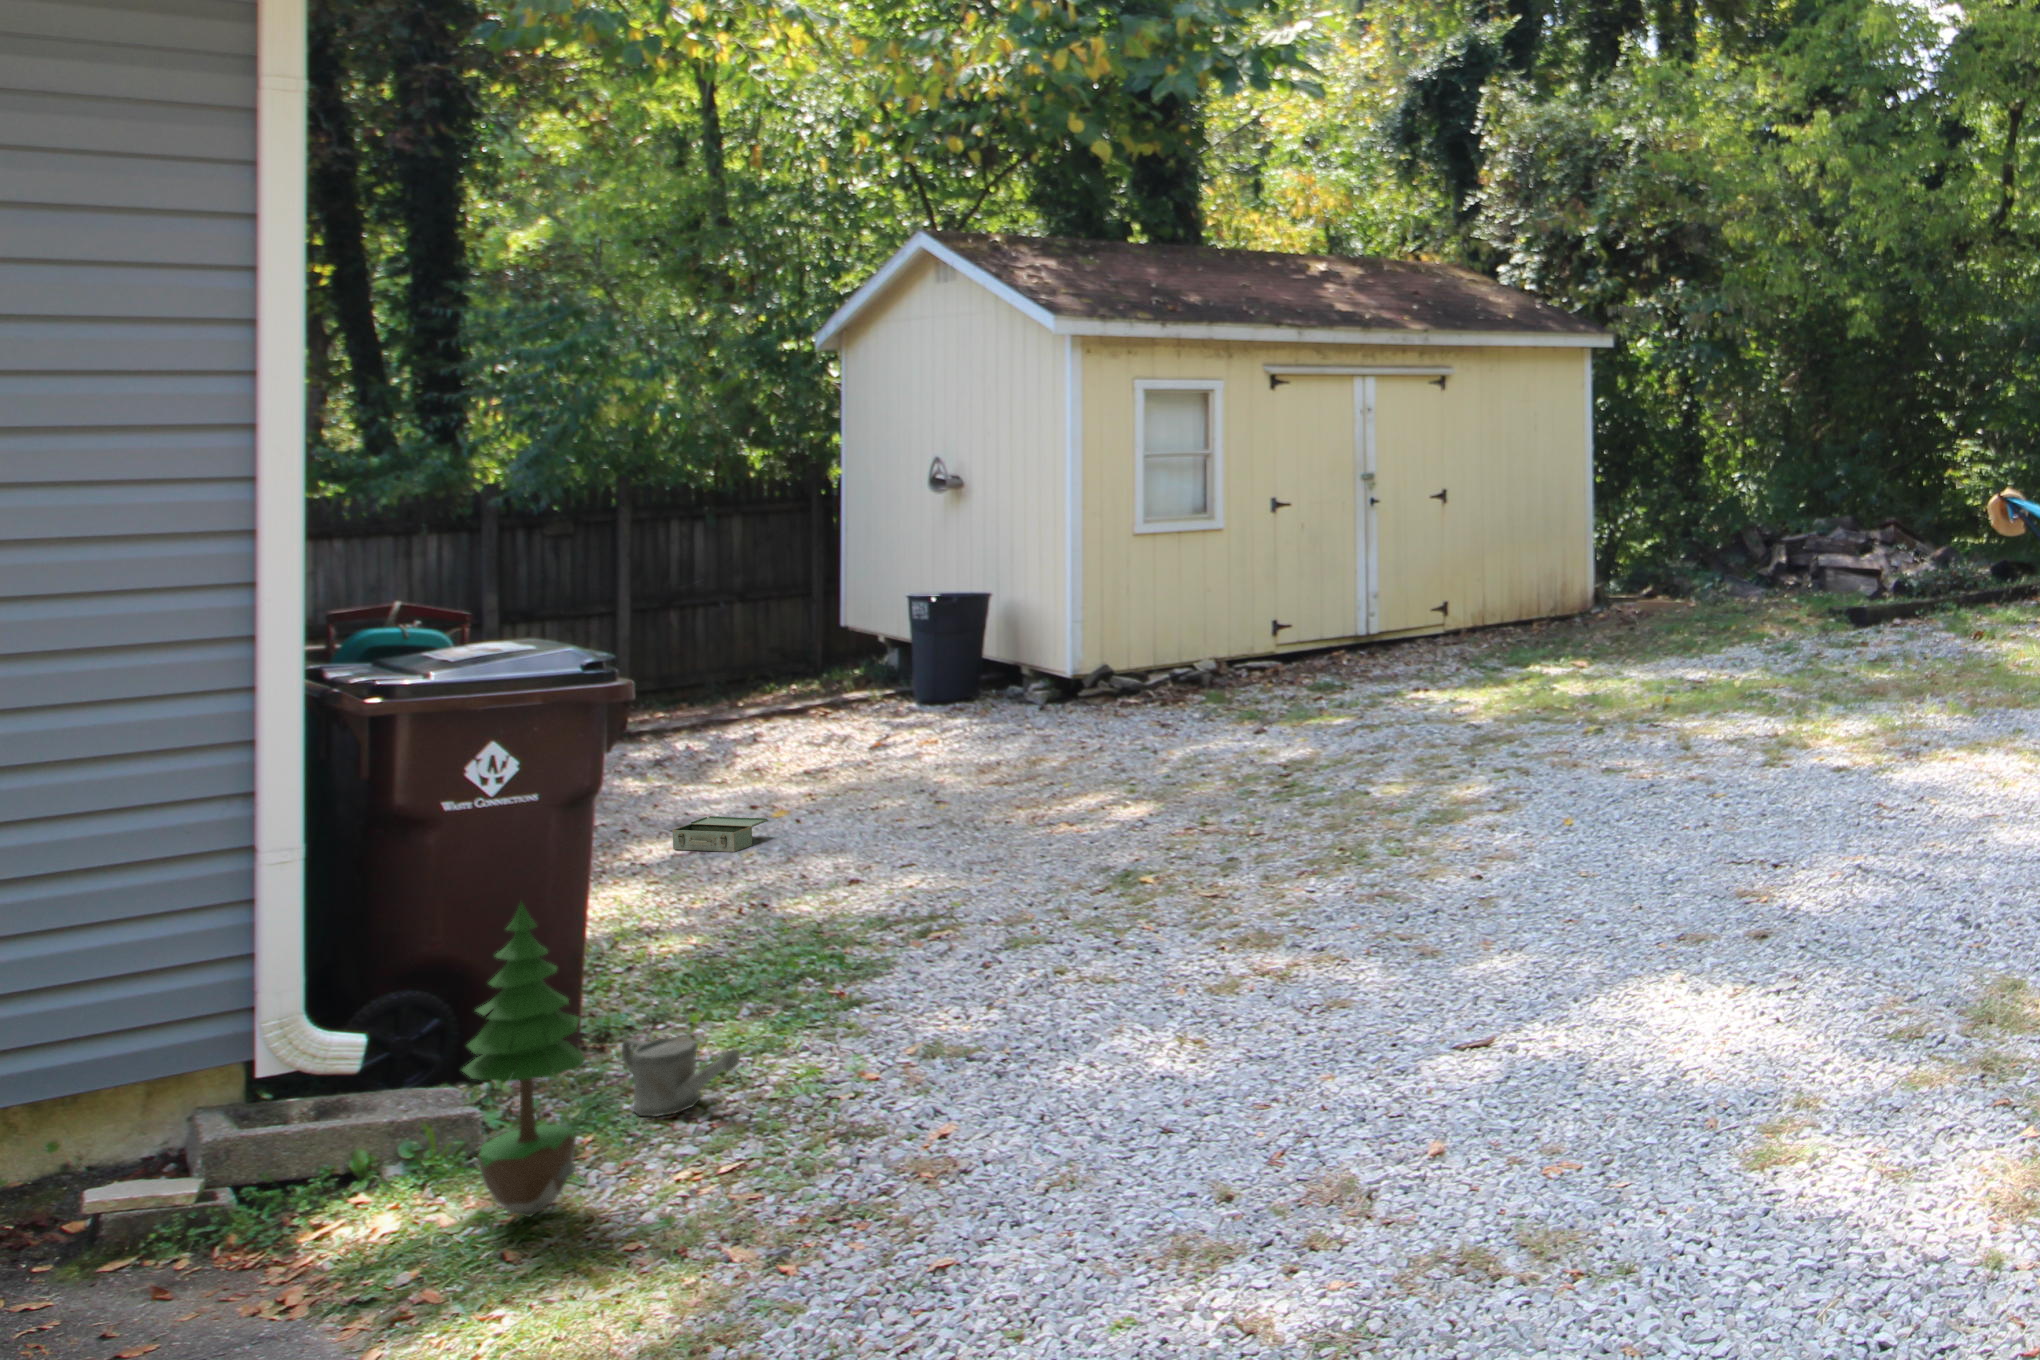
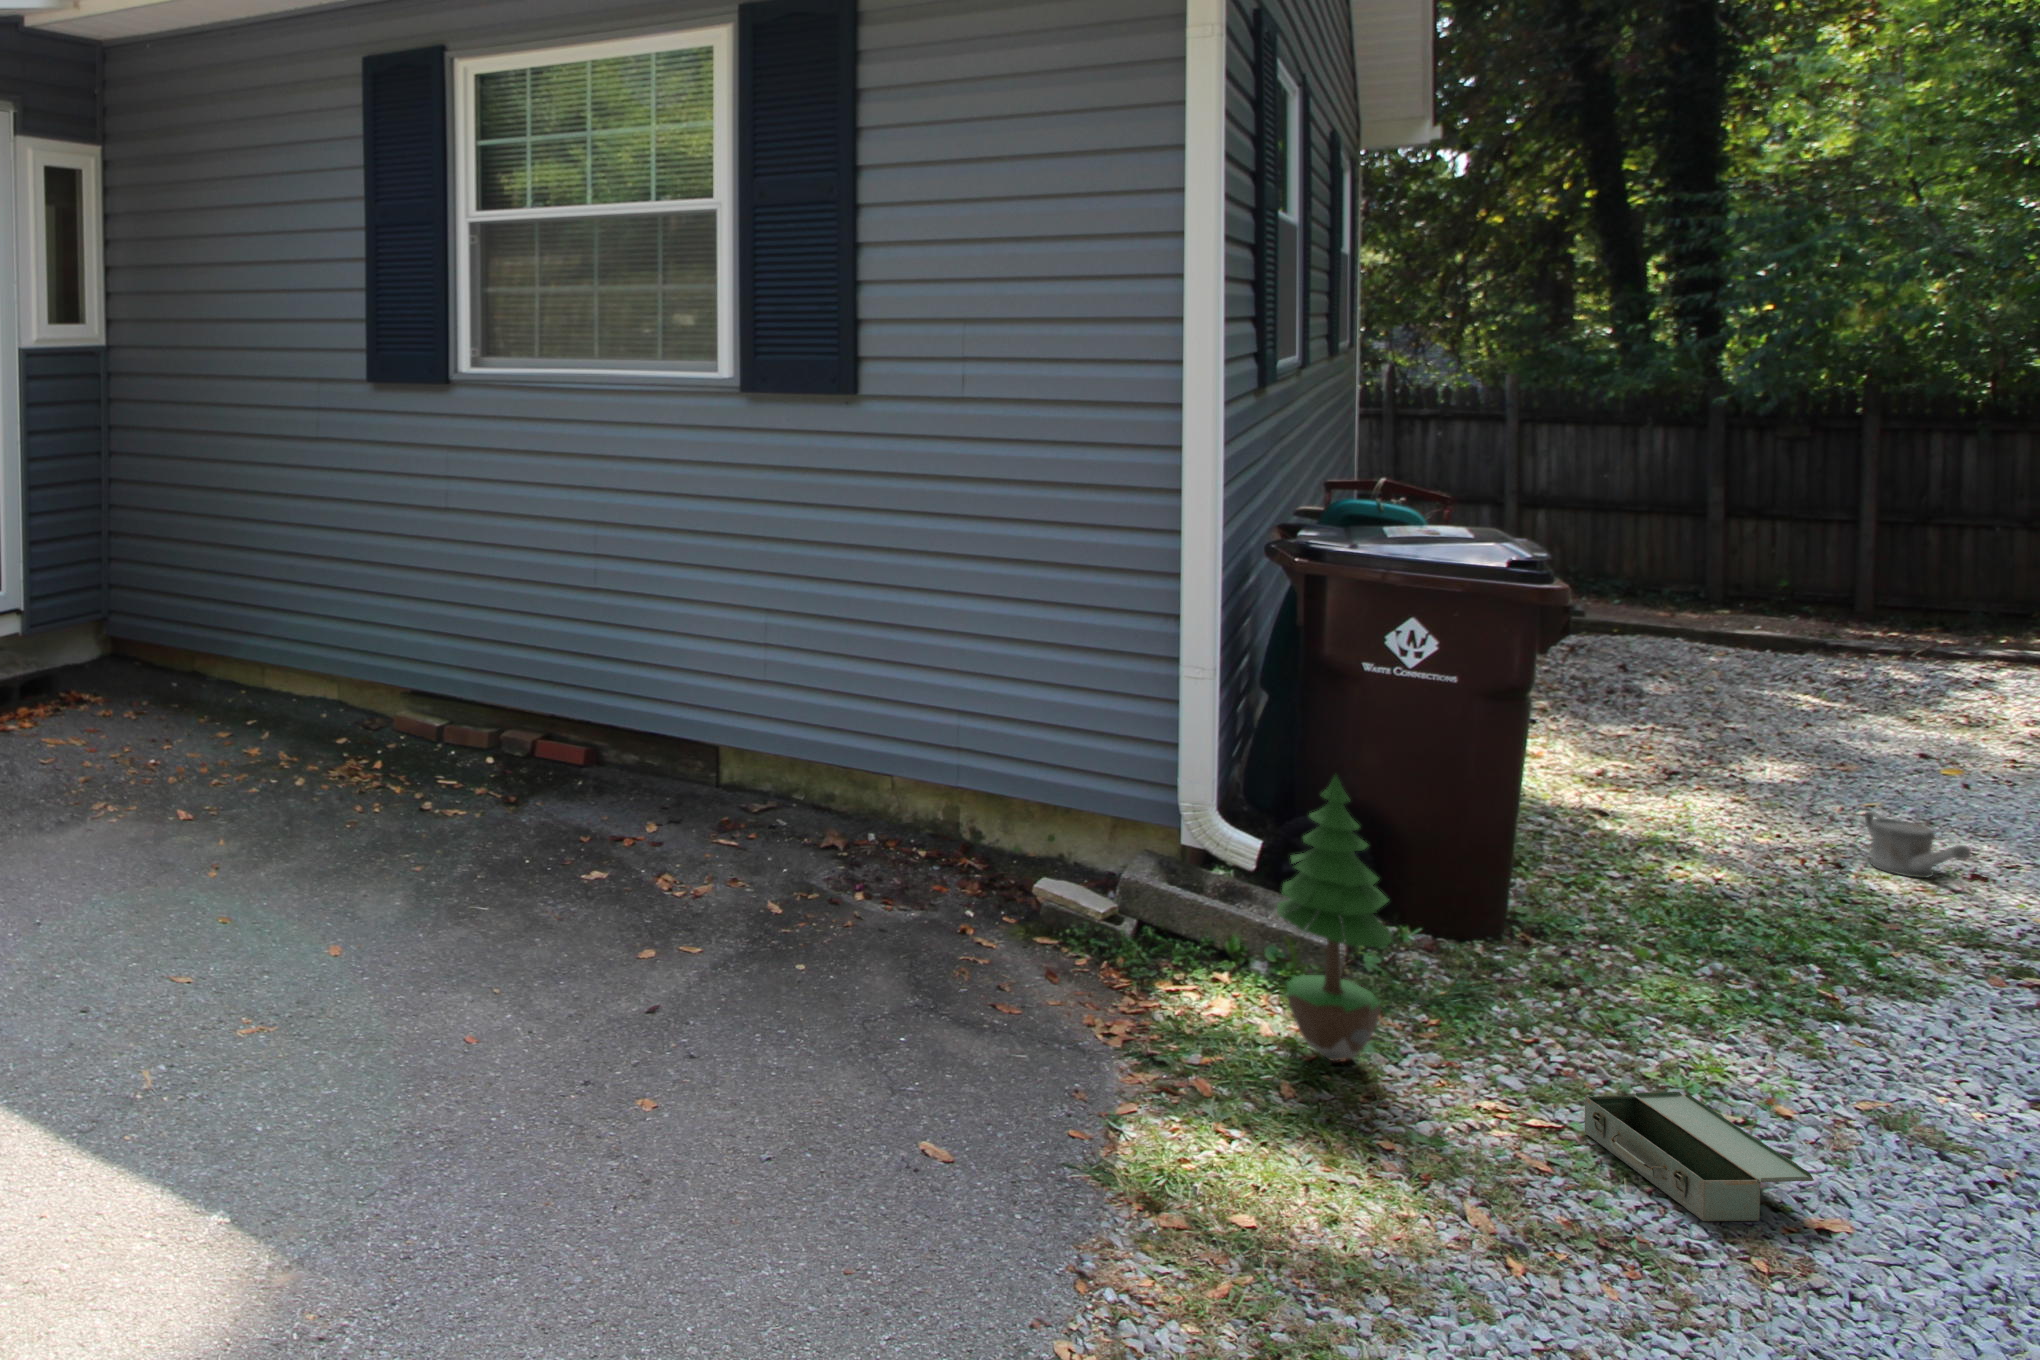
toolbox: present [673,816,768,852] -> present [1585,1092,1814,1221]
watering can: present [622,1037,739,1117] -> present [1865,811,1971,878]

